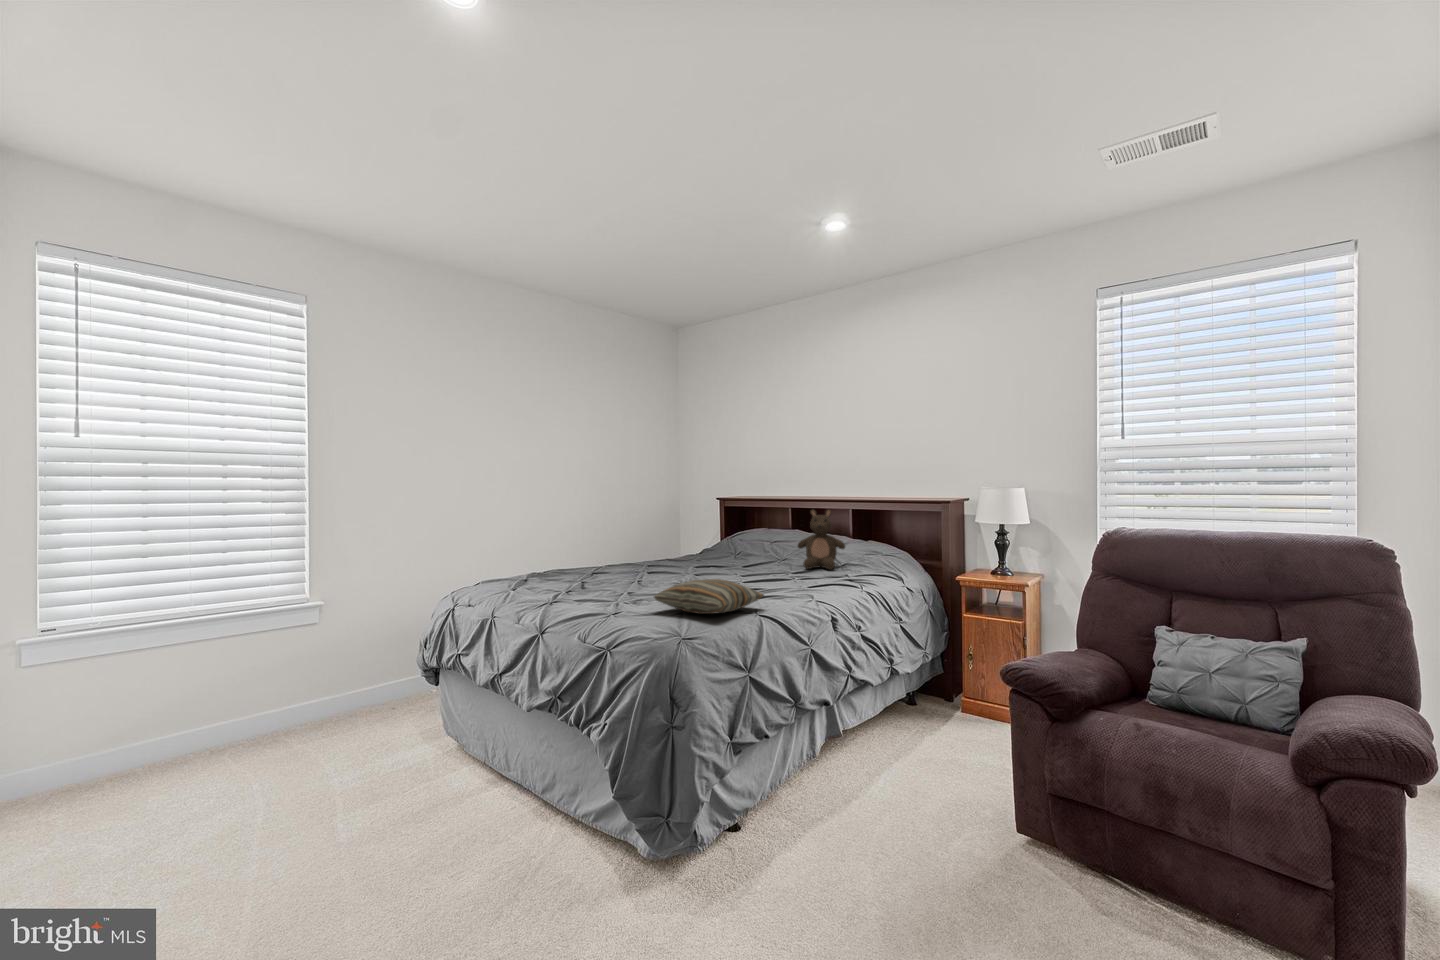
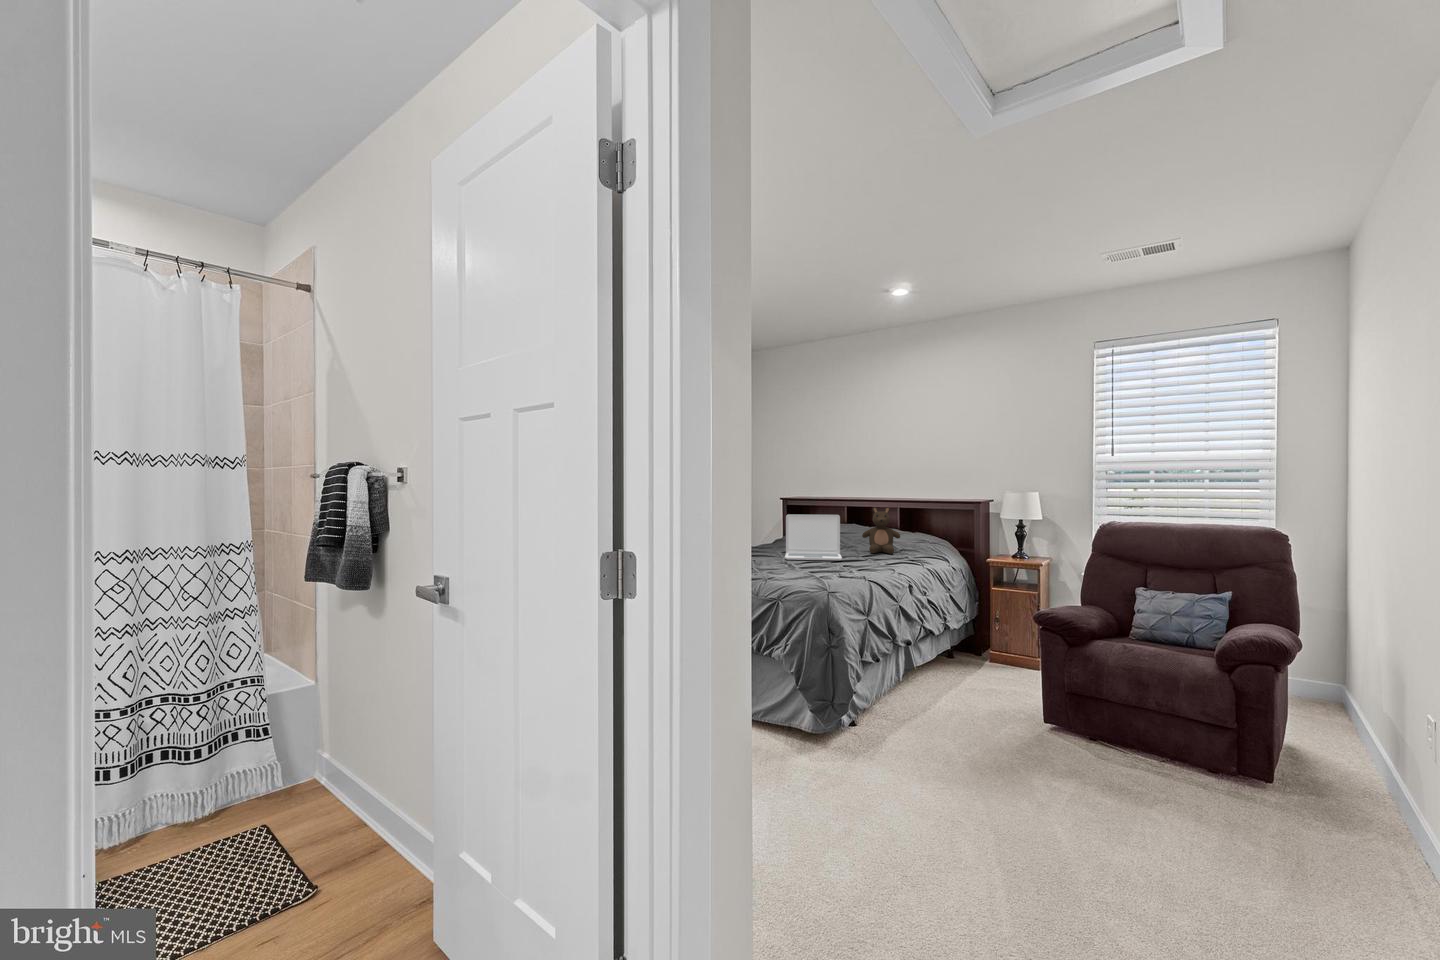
laptop: none [681,520,761,581] -> present [785,514,842,561]
pillow: present [654,579,764,614] -> none [793,556,868,579]

